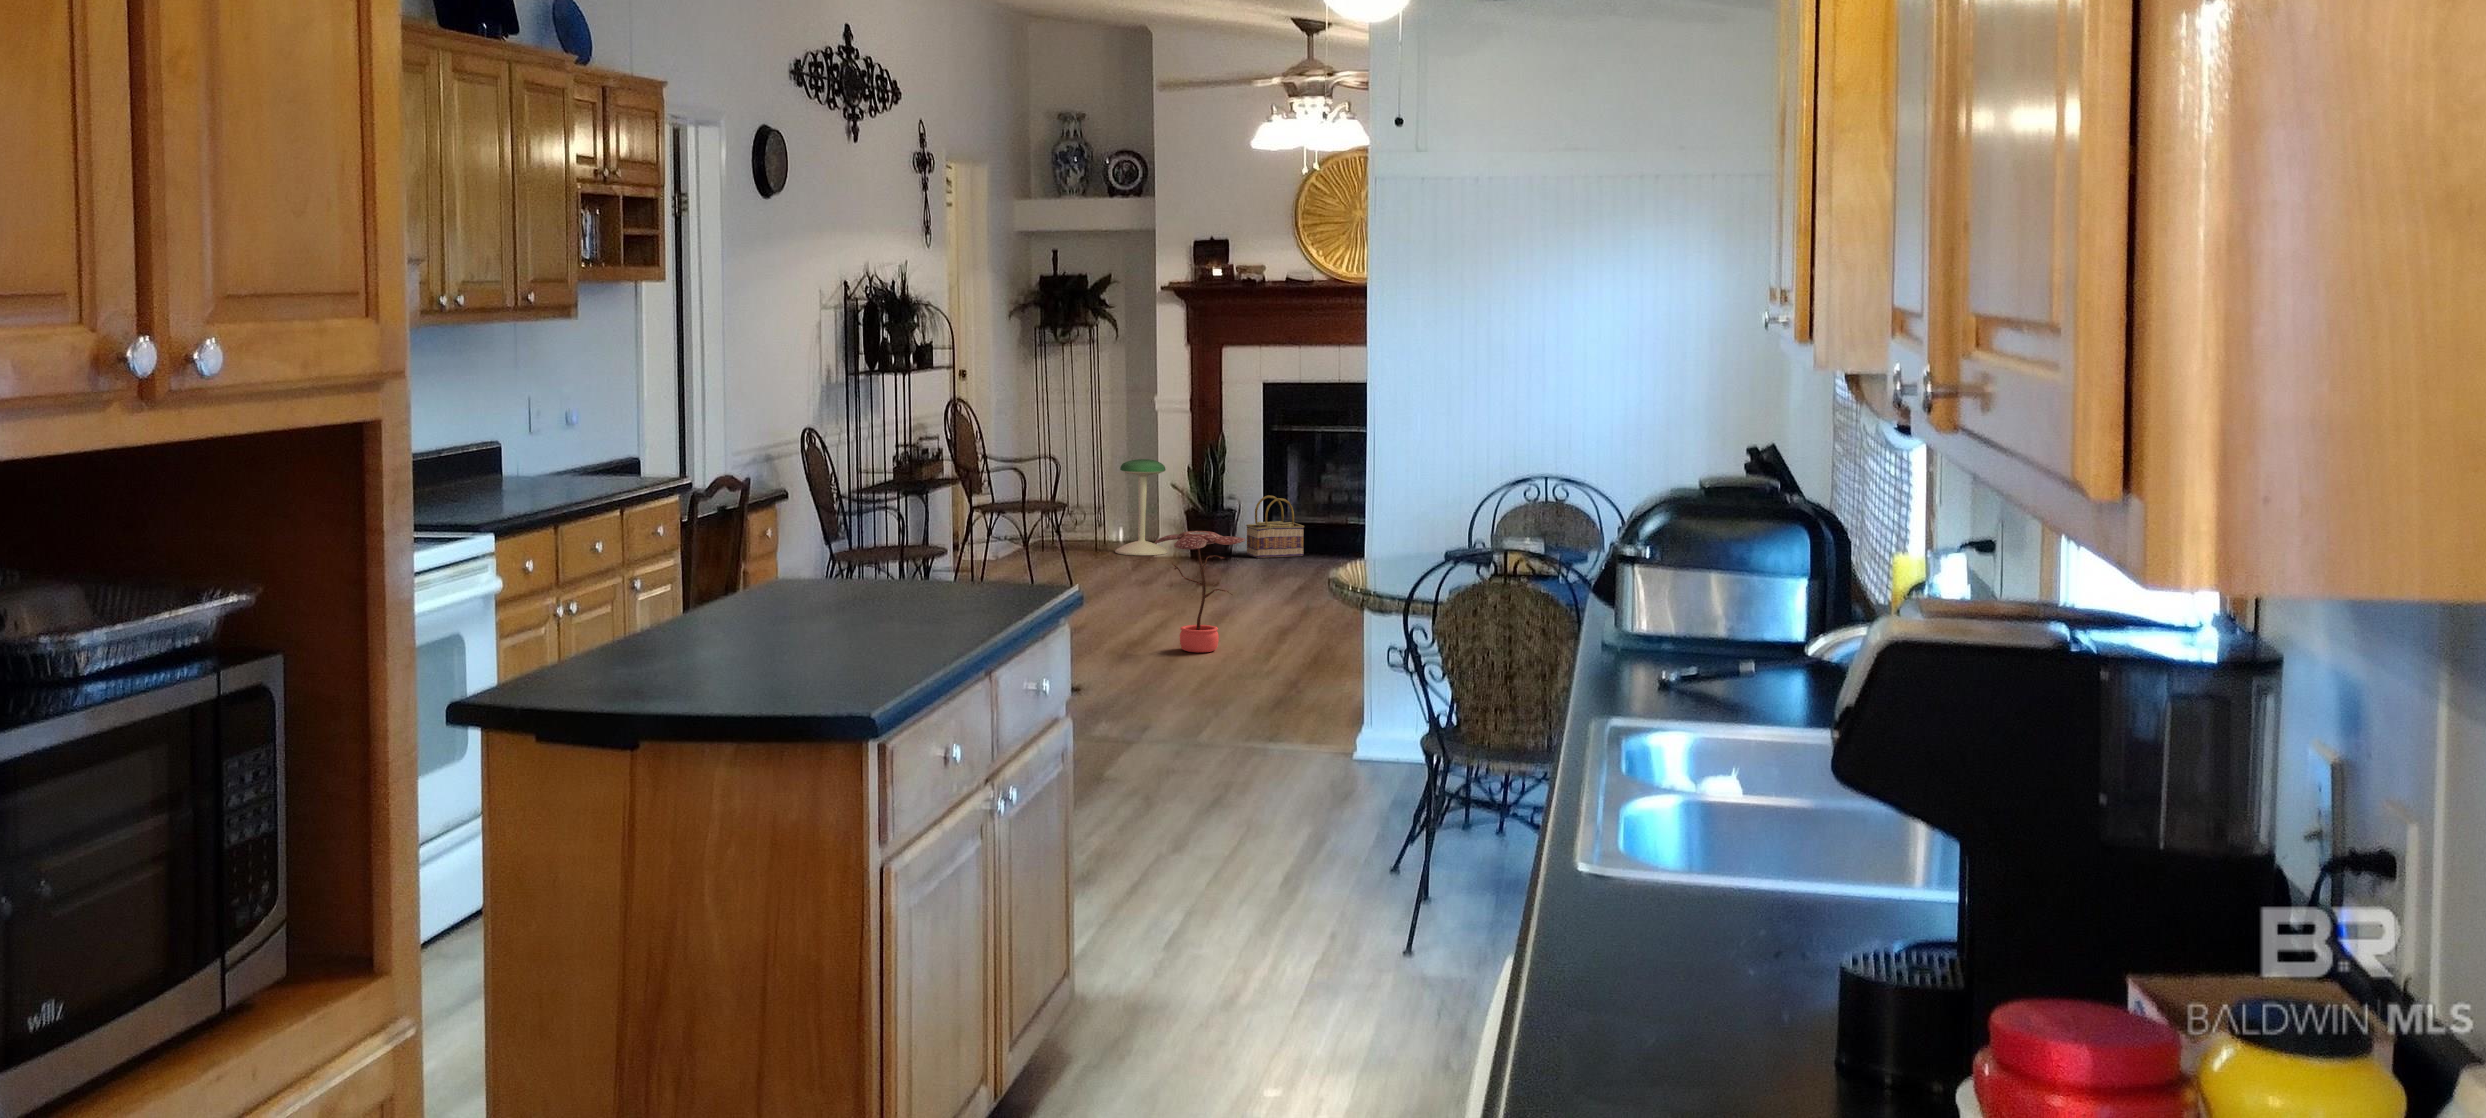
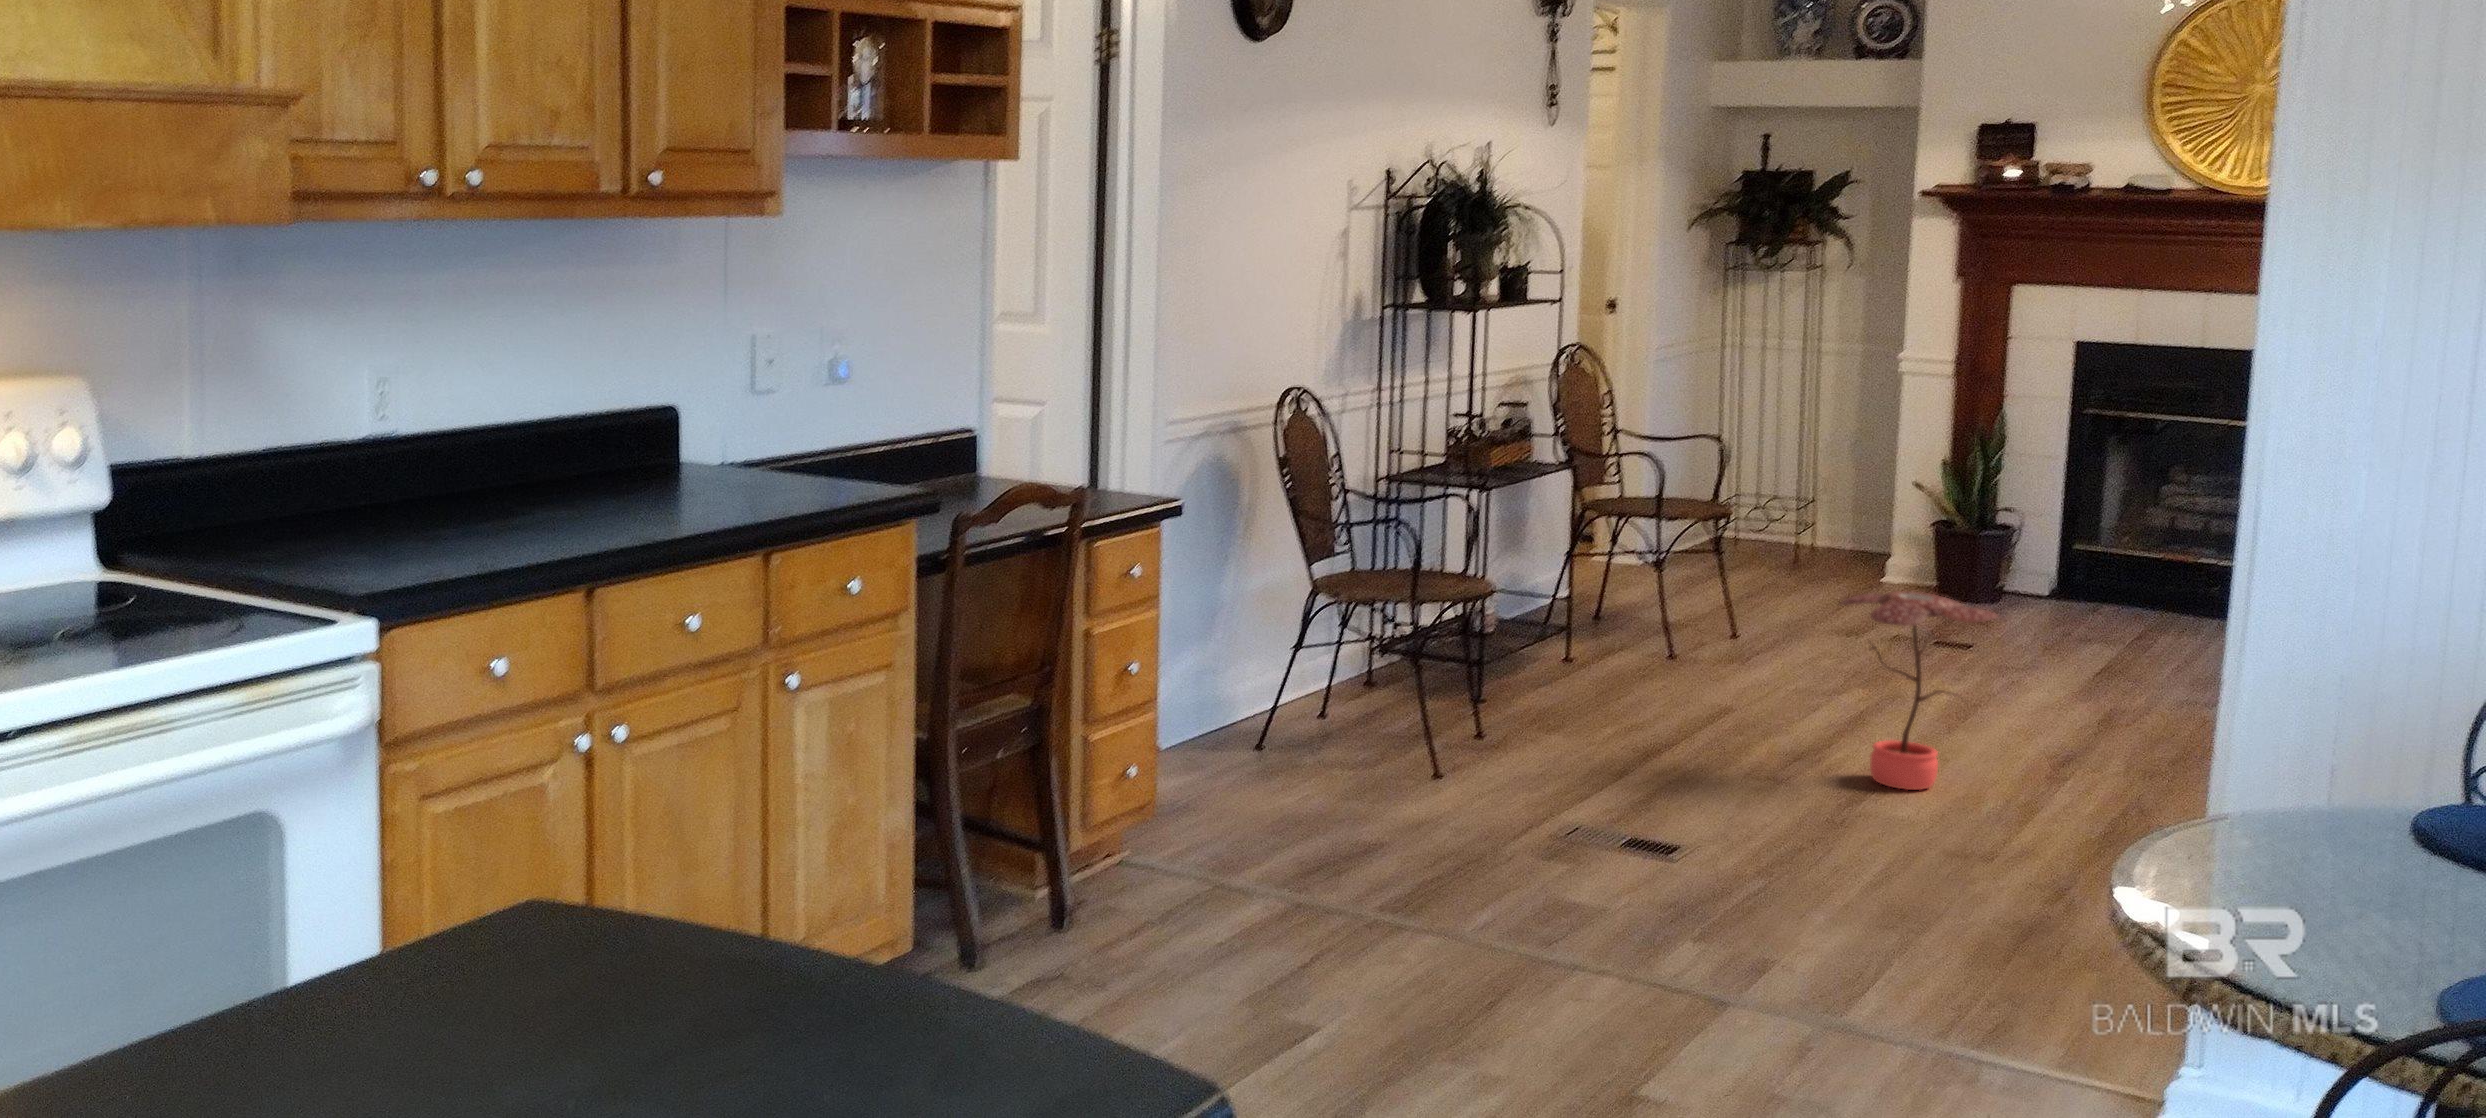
stool: present [1115,459,1168,555] -> none [1819,440,1906,580]
basket: present [1246,495,1304,558] -> none [2025,509,2124,604]

